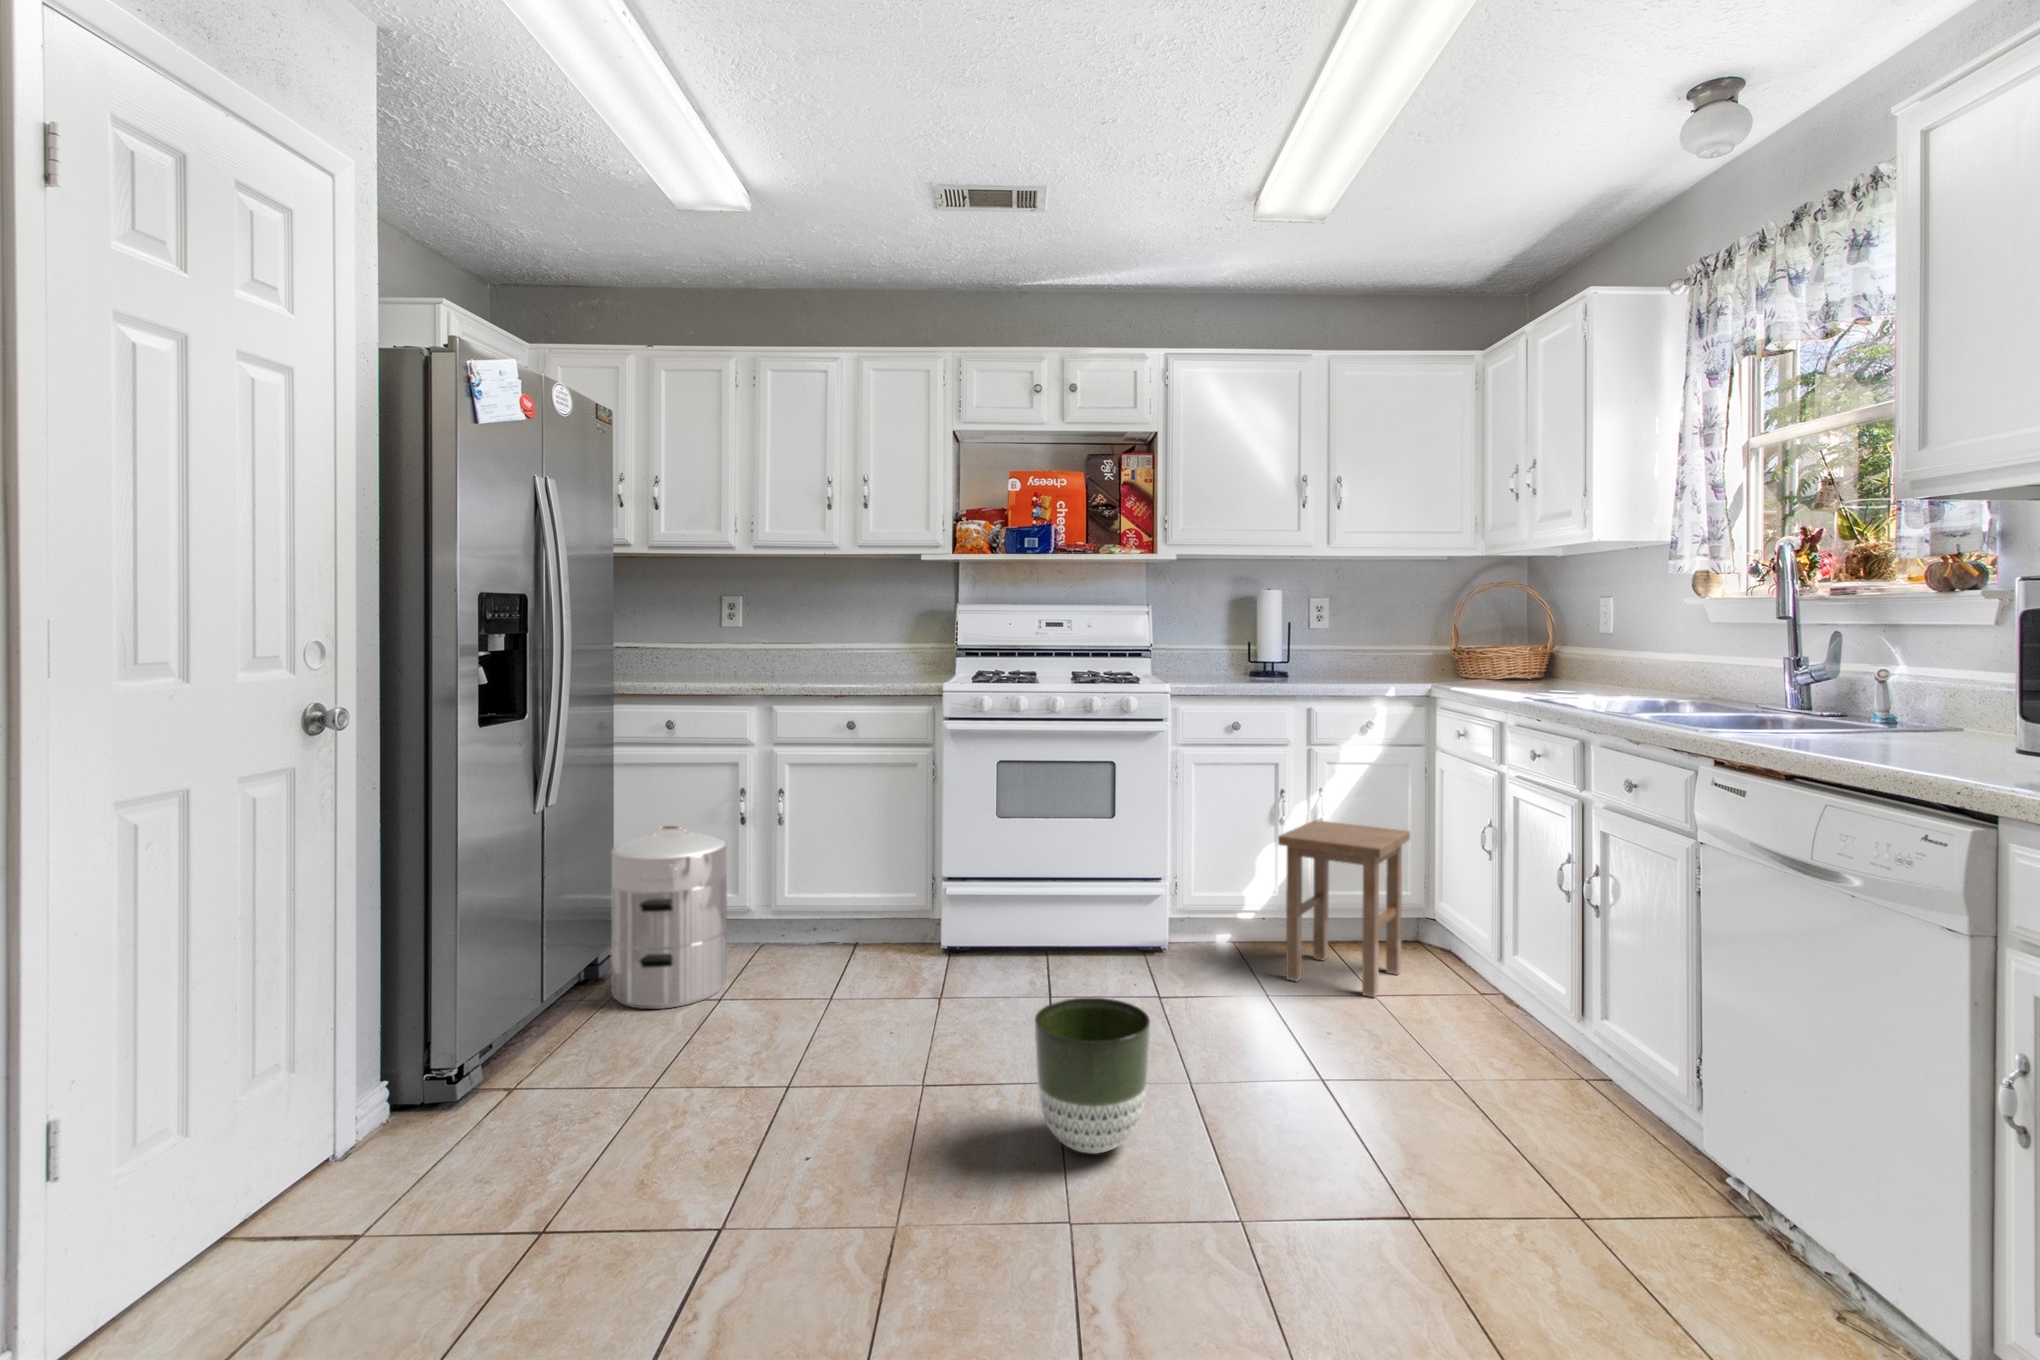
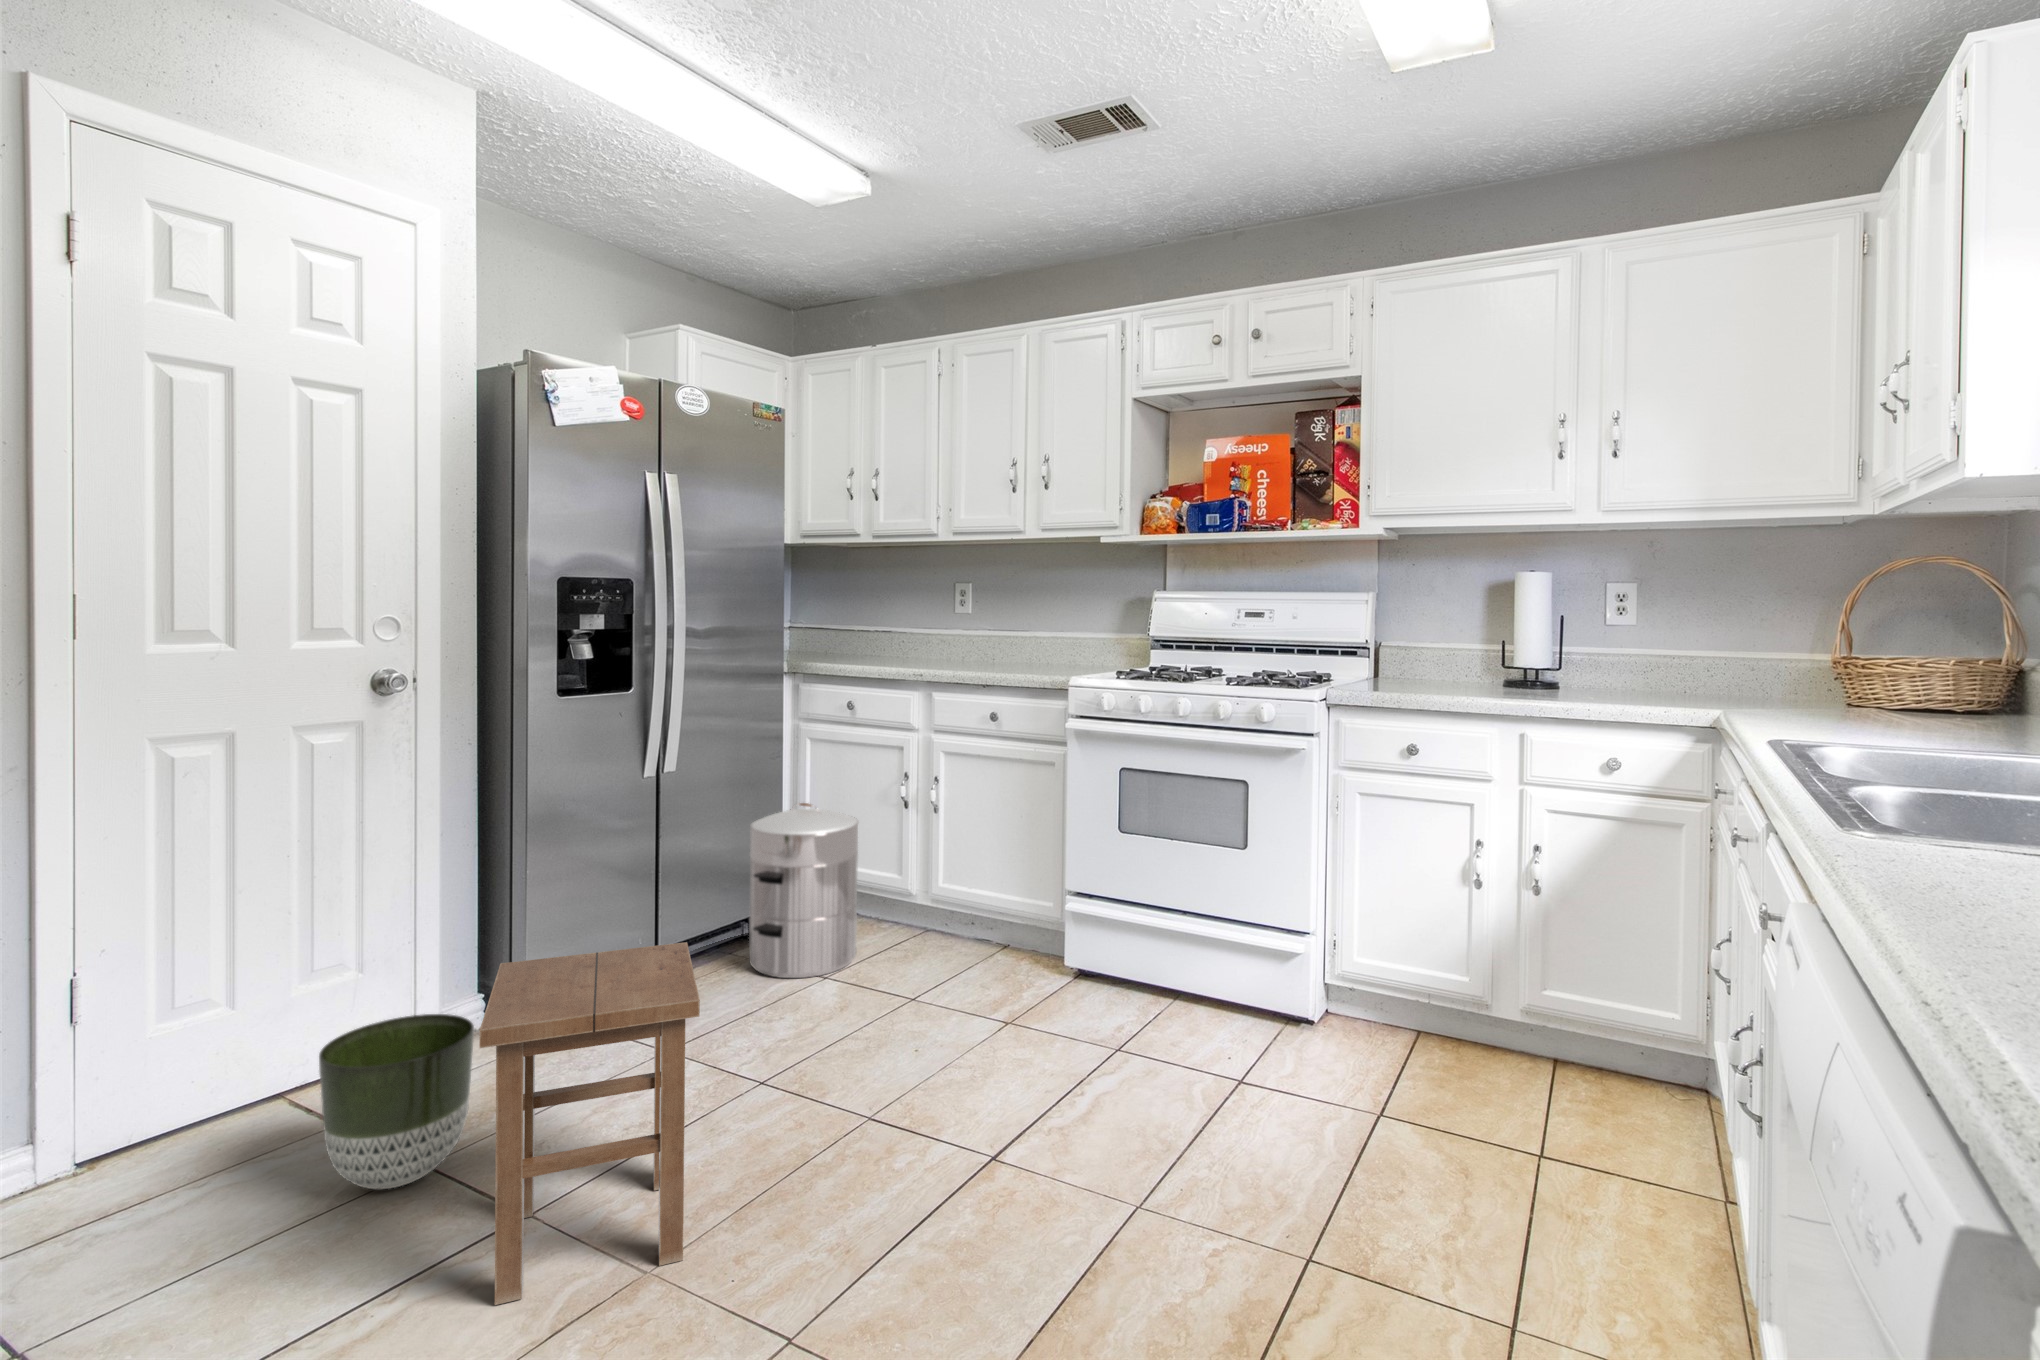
stool: present [1278,820,1410,997] -> present [479,942,700,1305]
planter: present [1035,998,1150,1154] -> present [319,1014,474,1189]

